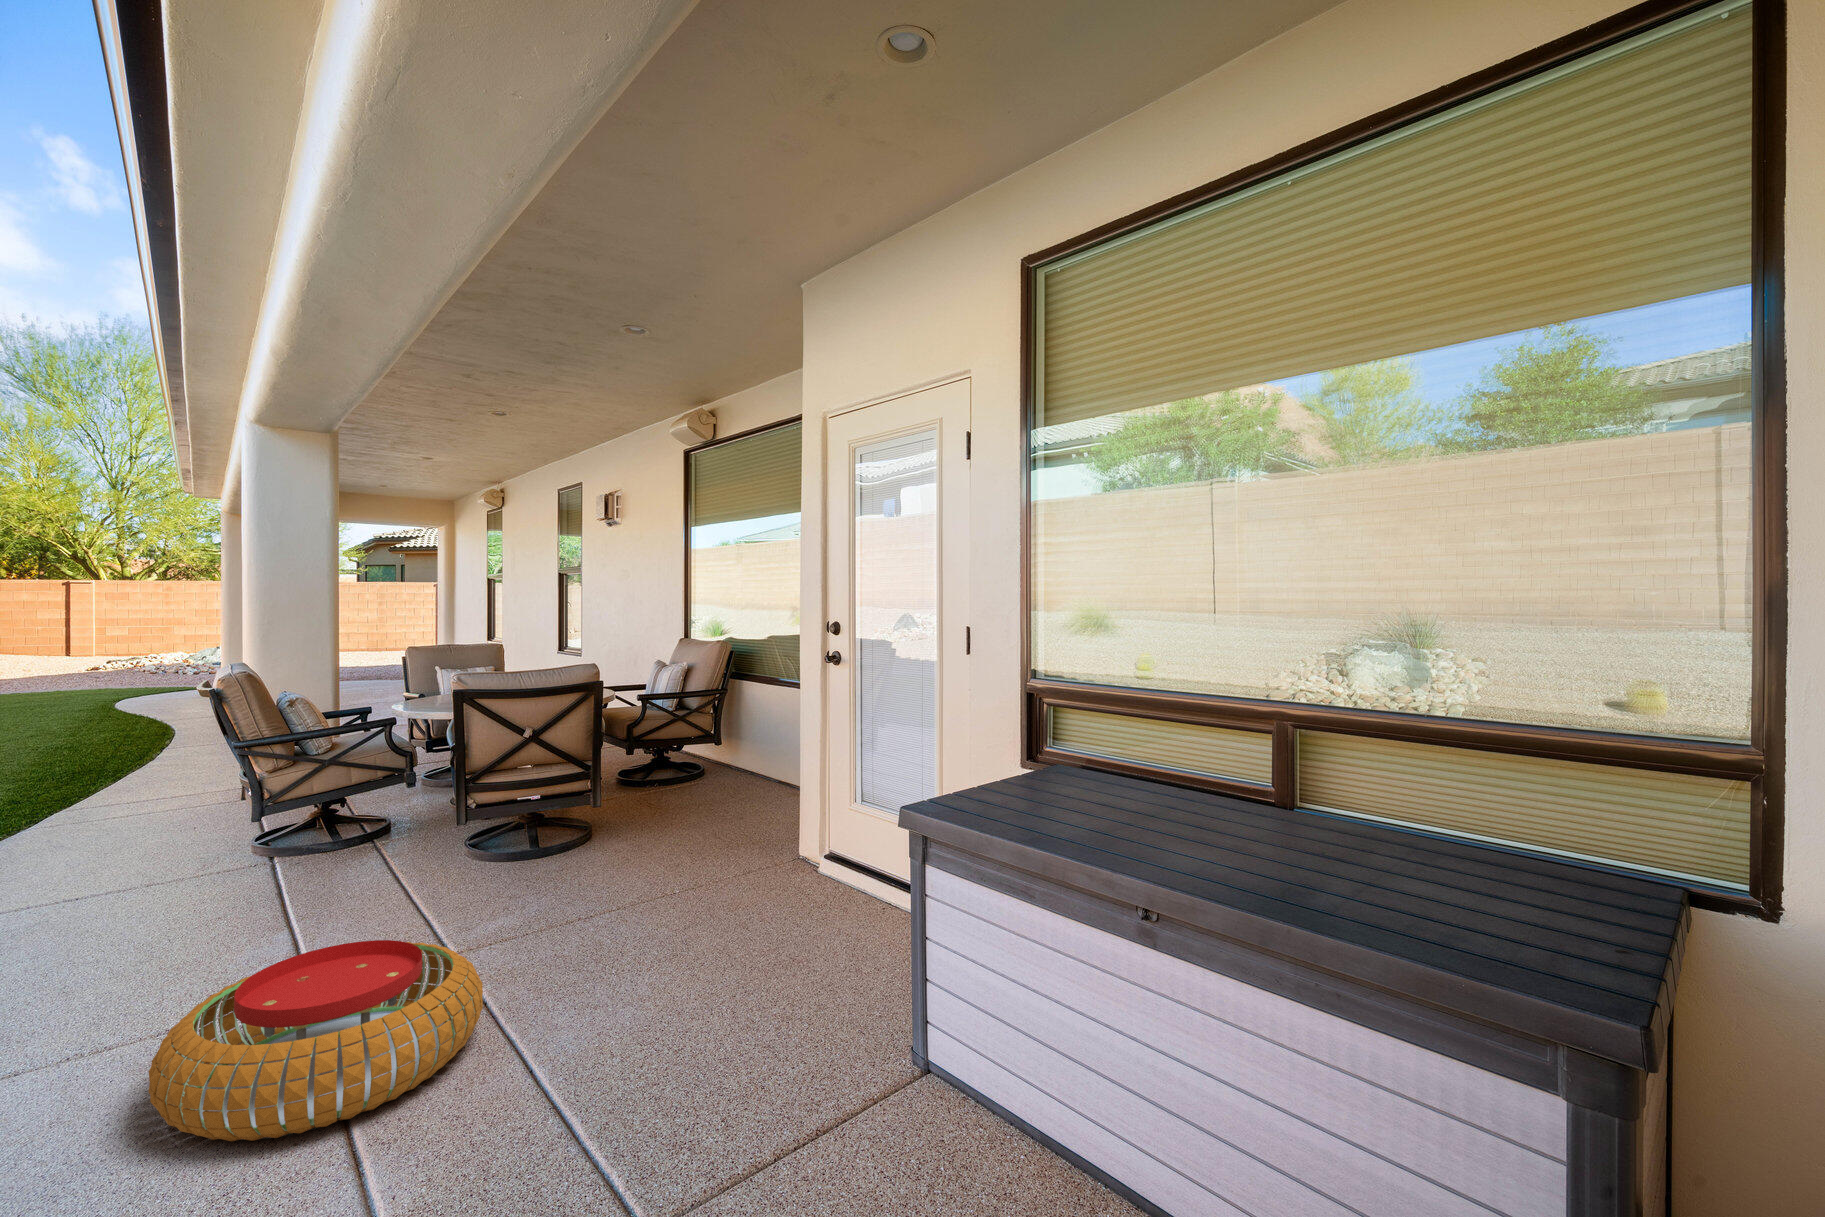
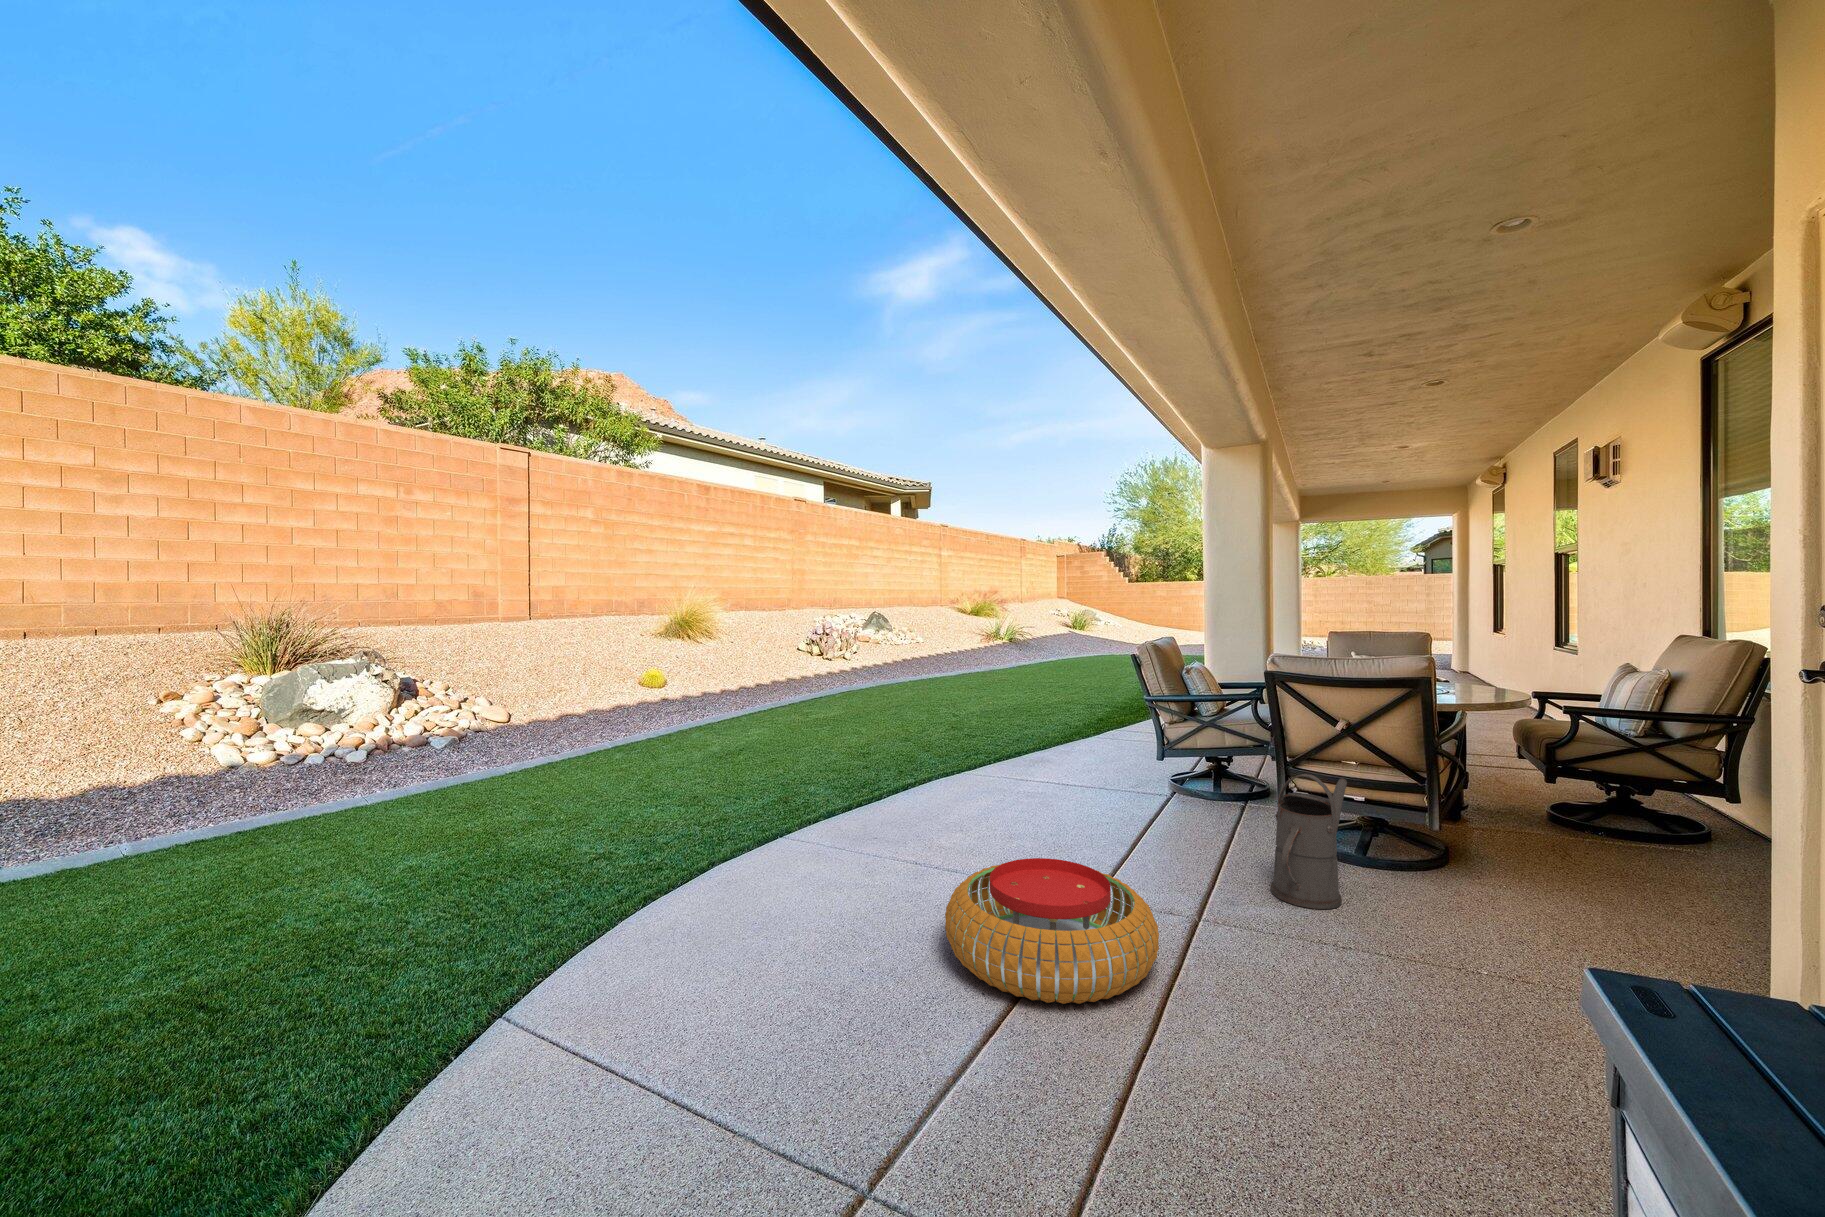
watering can: none [487,781,553,908] -> present [1270,774,1347,909]

